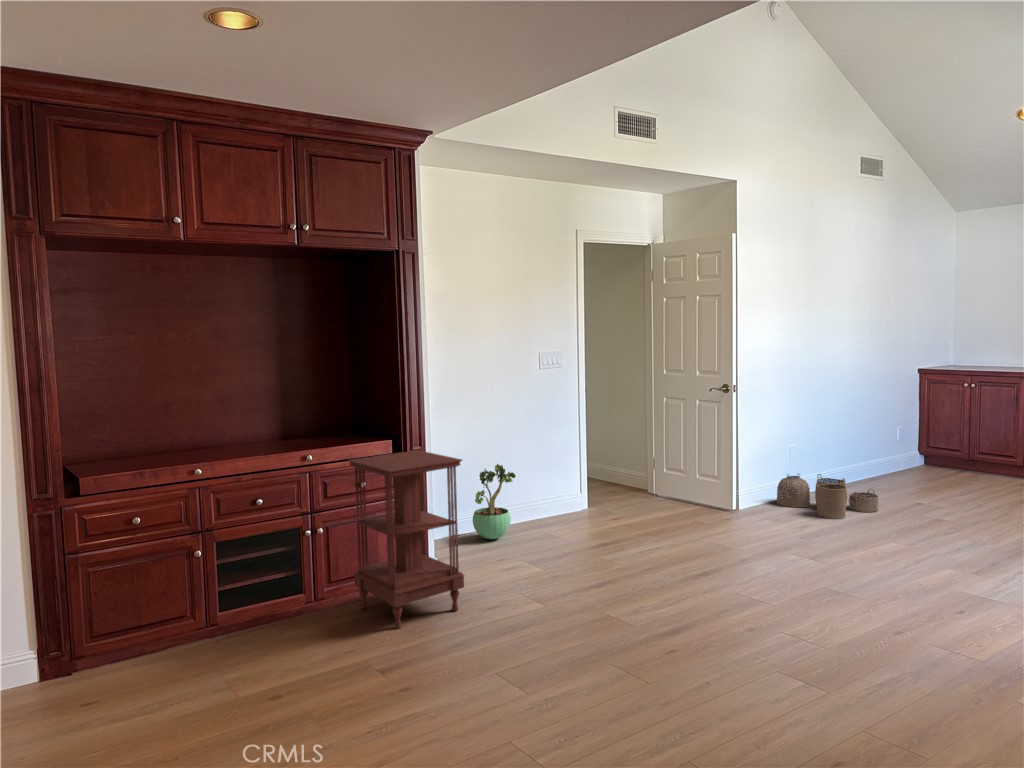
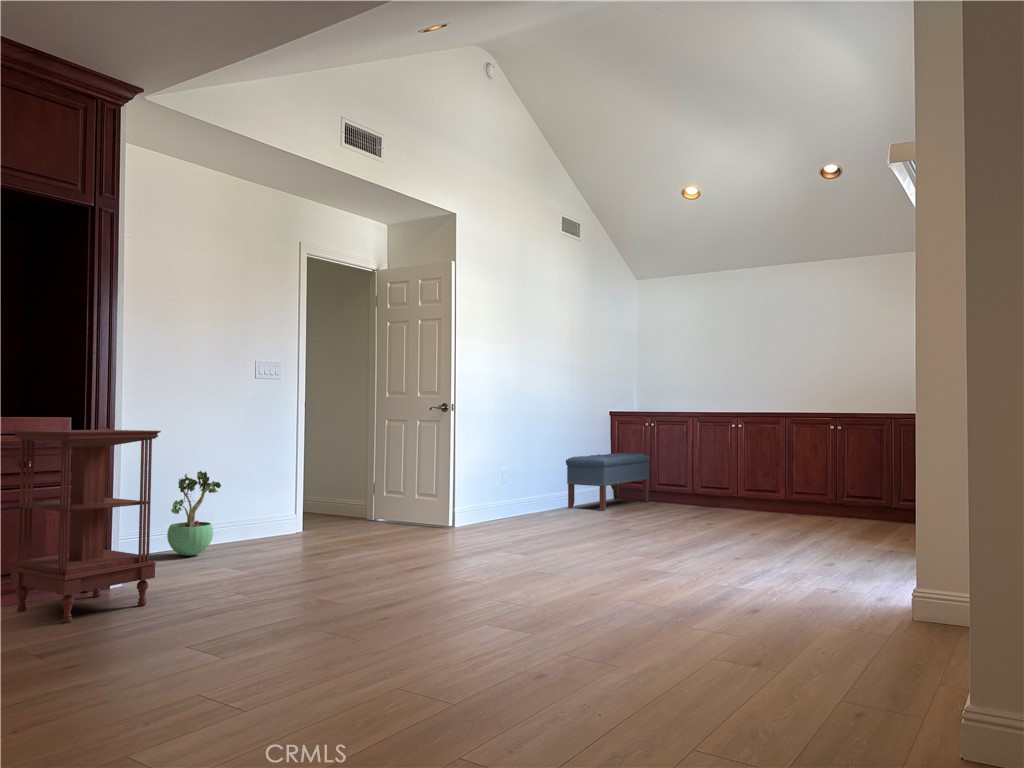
bench: none [863,416,968,487] -> present [566,453,650,511]
woven basket: present [776,473,878,518] -> none [490,492,579,530]

